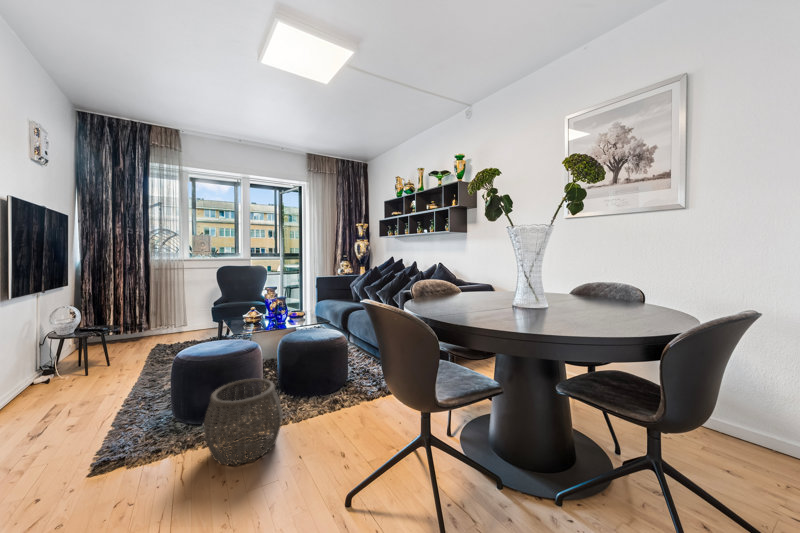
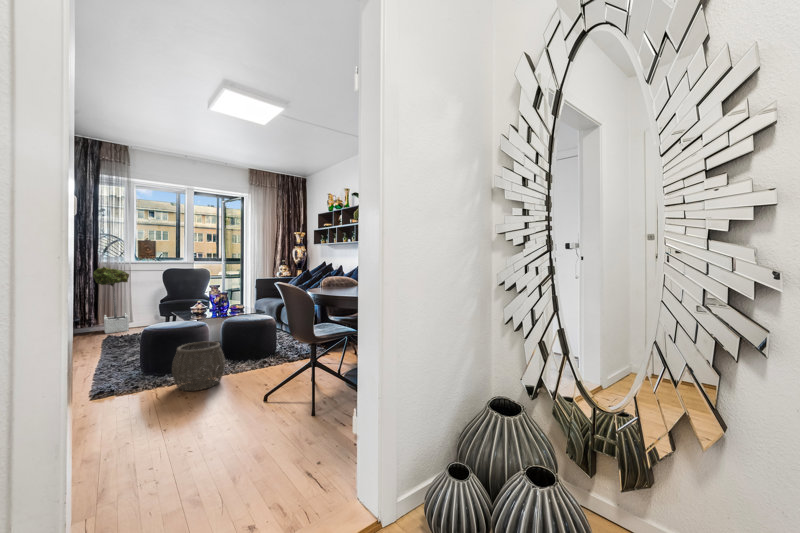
potted tree: none [142,265,182,340] -> present [93,267,129,333]

